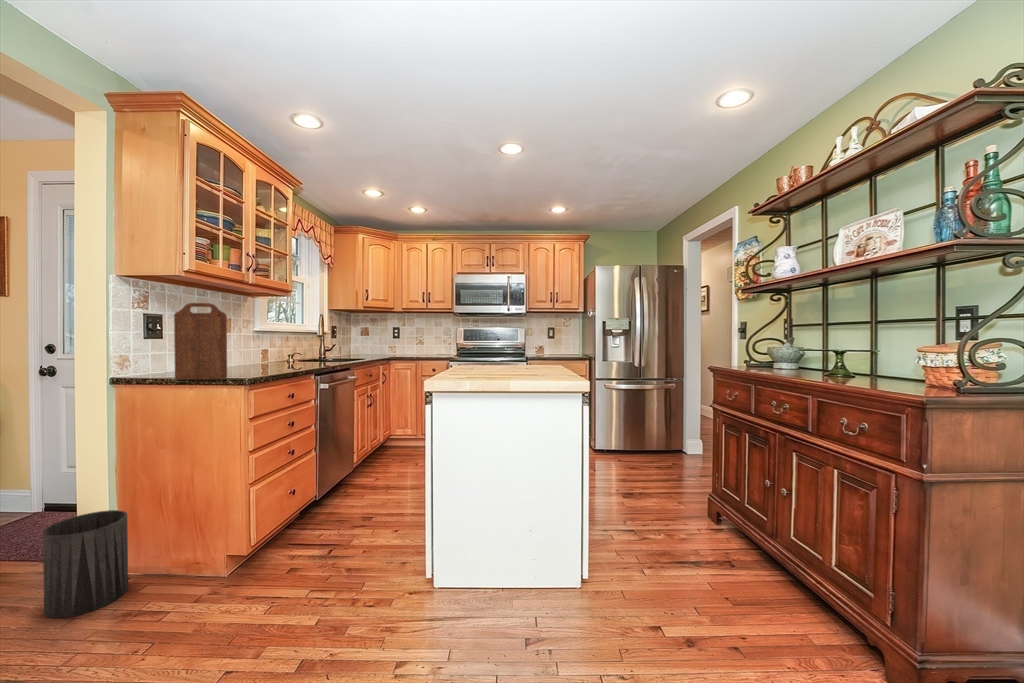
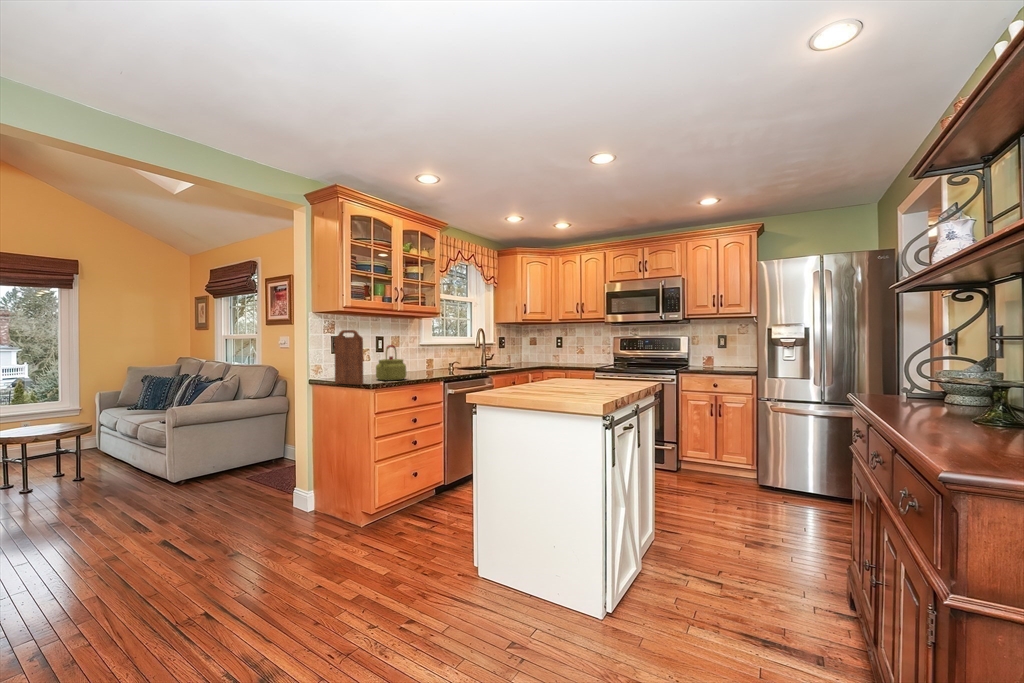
kettle: none [225,327,271,374] -> present [376,345,406,380]
trash can: present [43,510,128,618] -> none [270,467,314,530]

